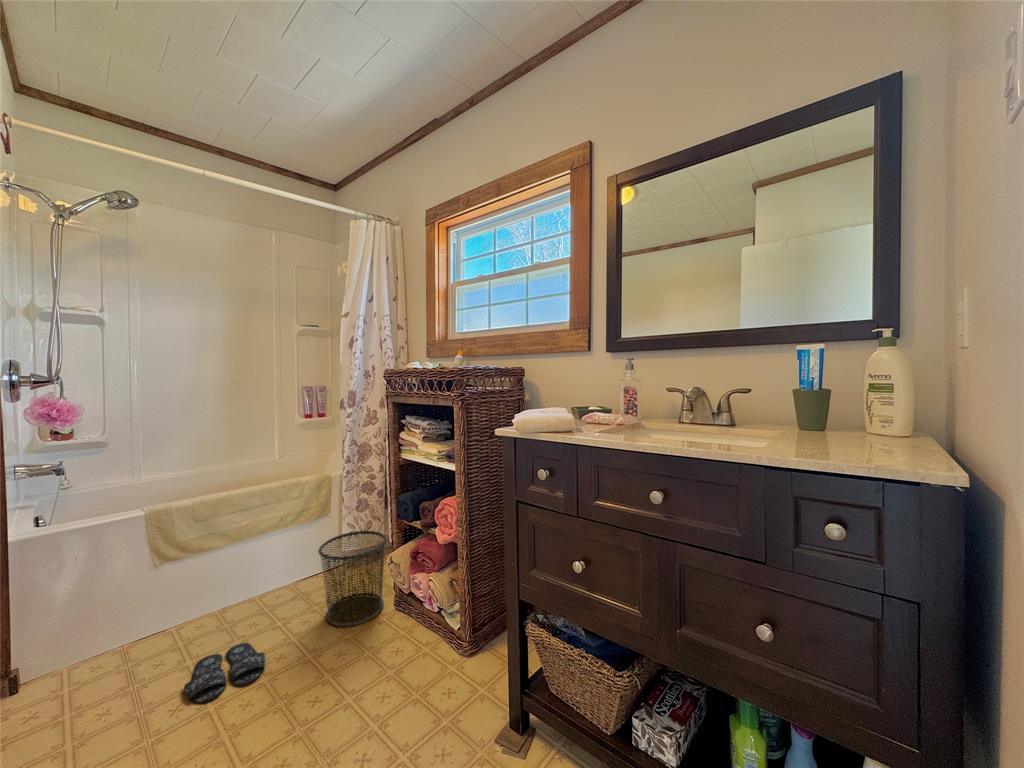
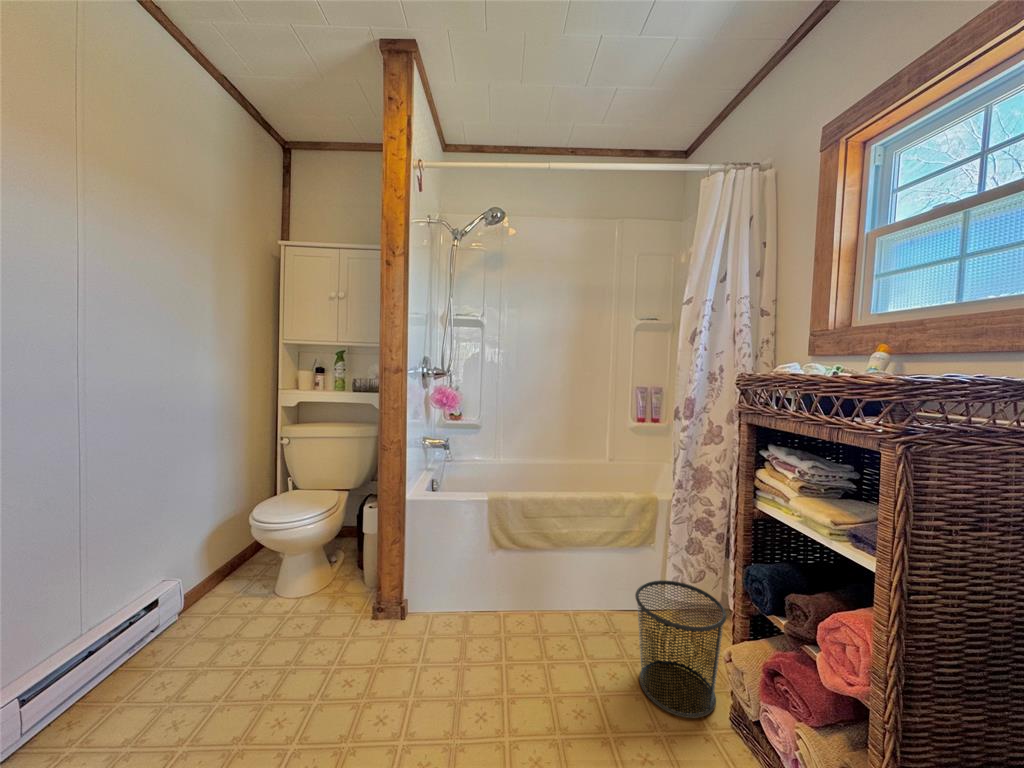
slippers: present [184,643,265,704] -> none [502,658,571,724]

